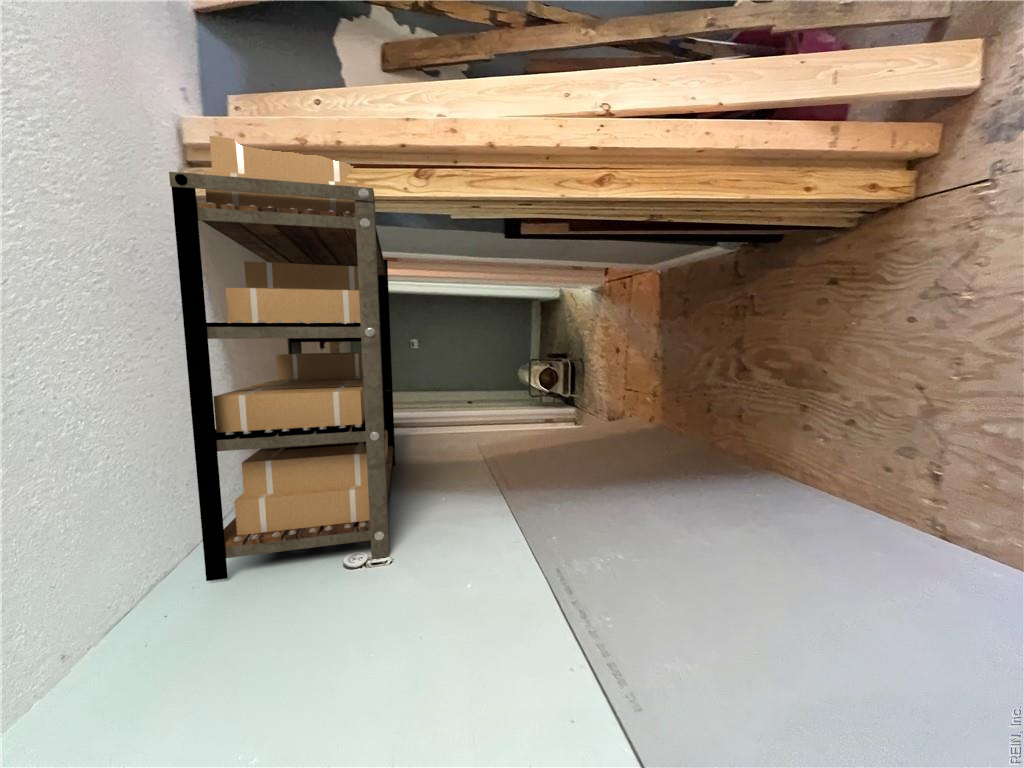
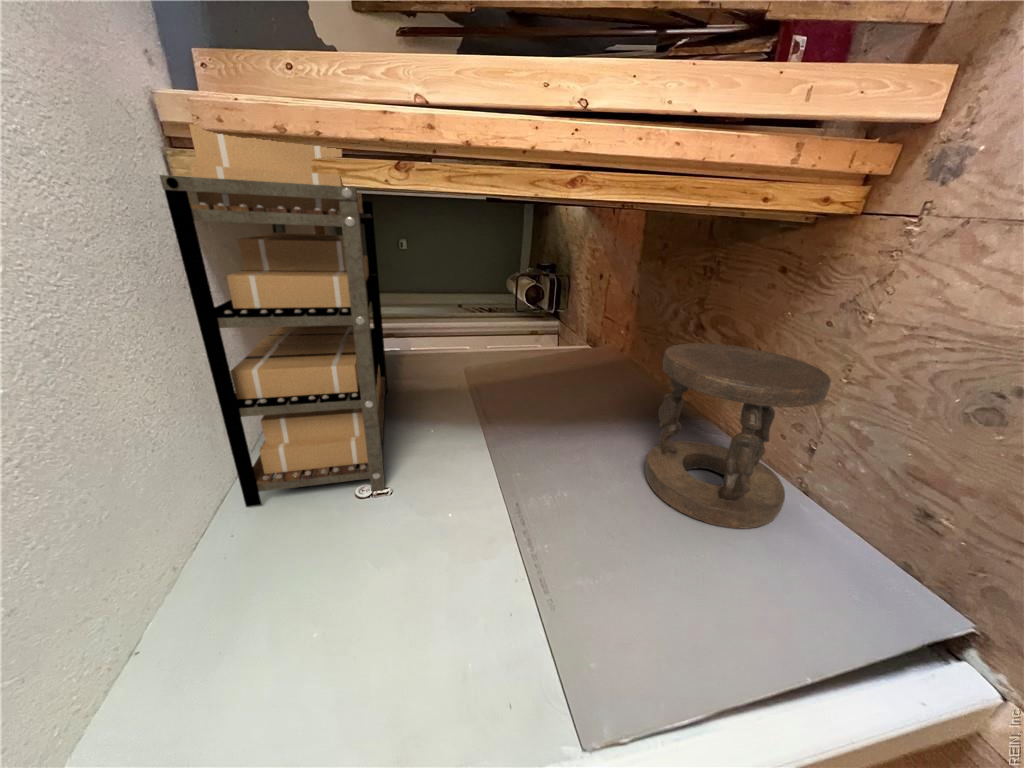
stool: none [720,363,948,582] -> present [645,343,831,528]

